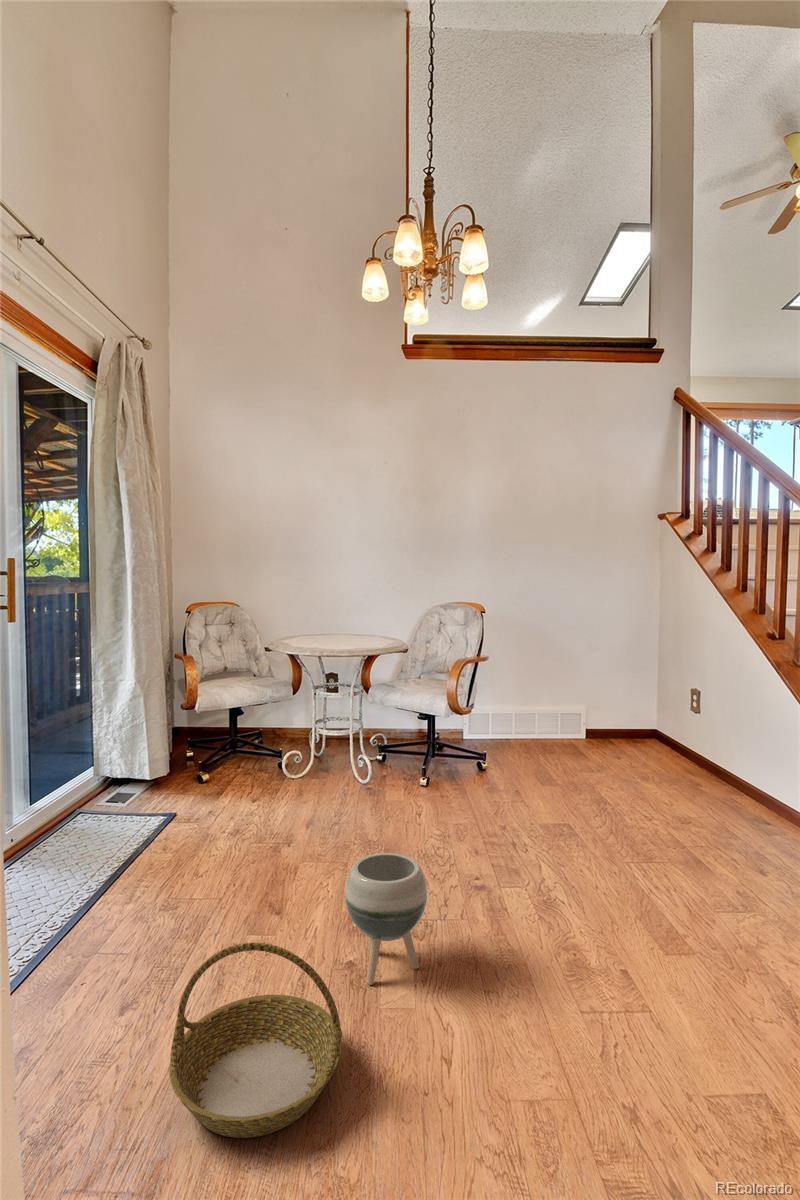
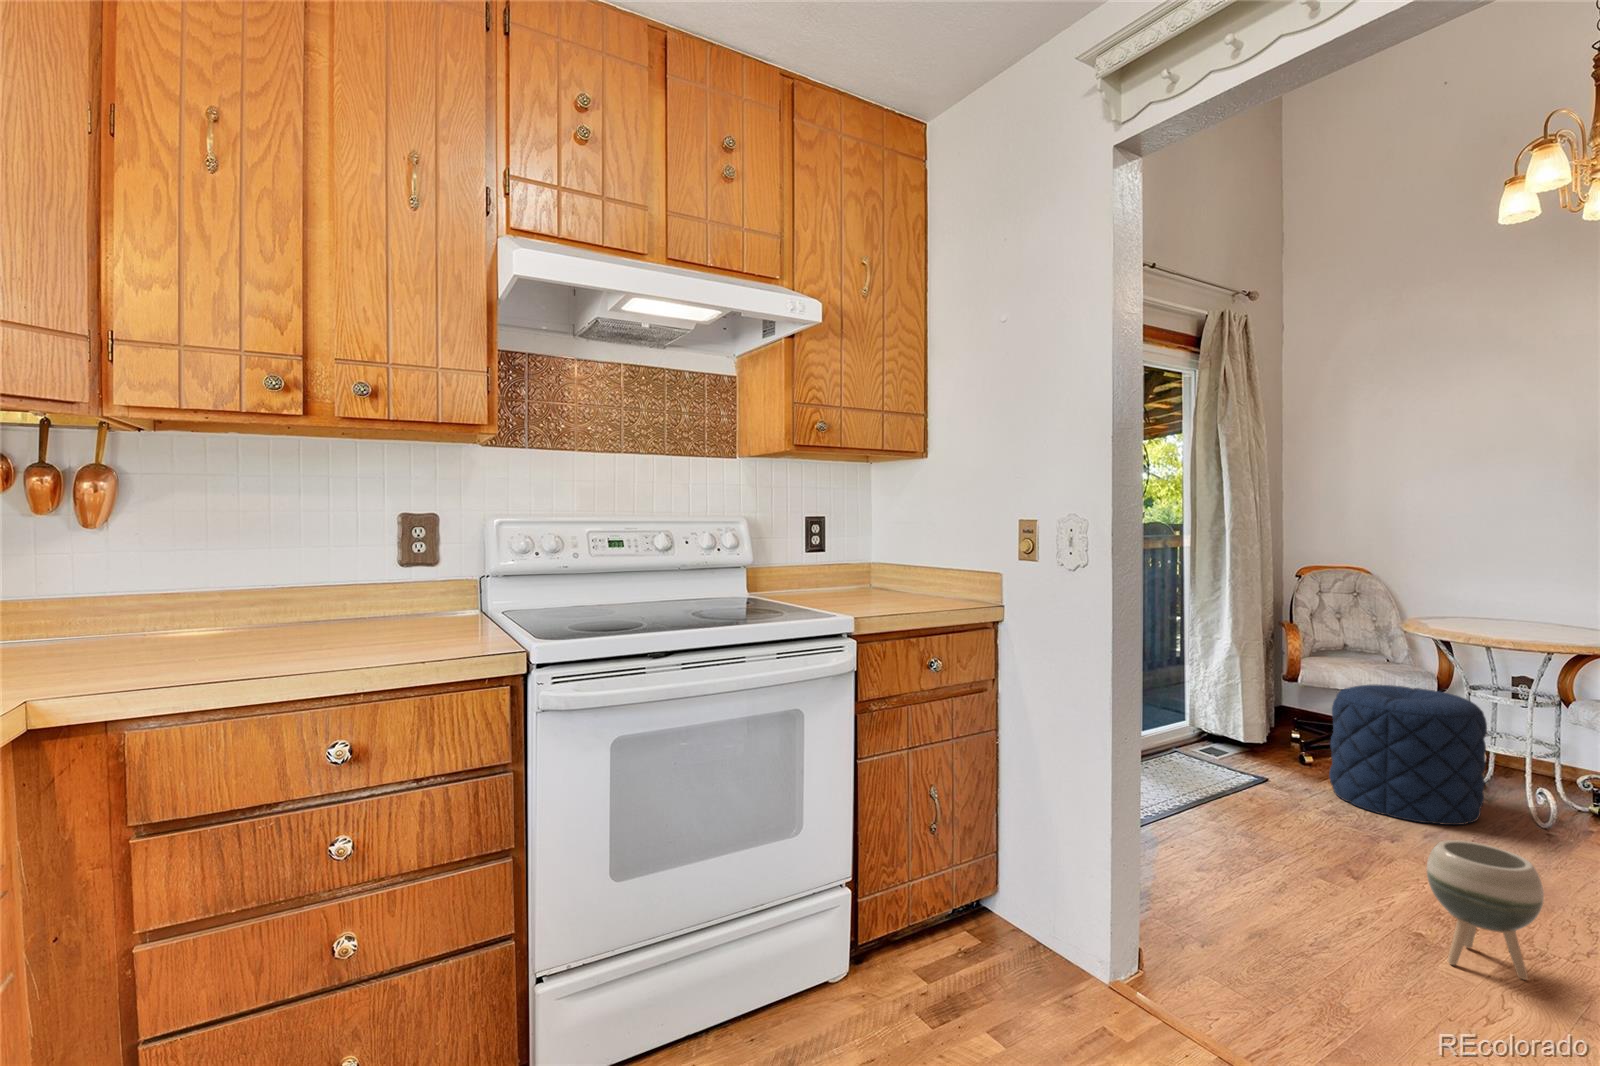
pouf: none [228,700,334,819] -> present [1329,685,1487,825]
basket: present [170,942,342,1138] -> none [1223,841,1389,994]

